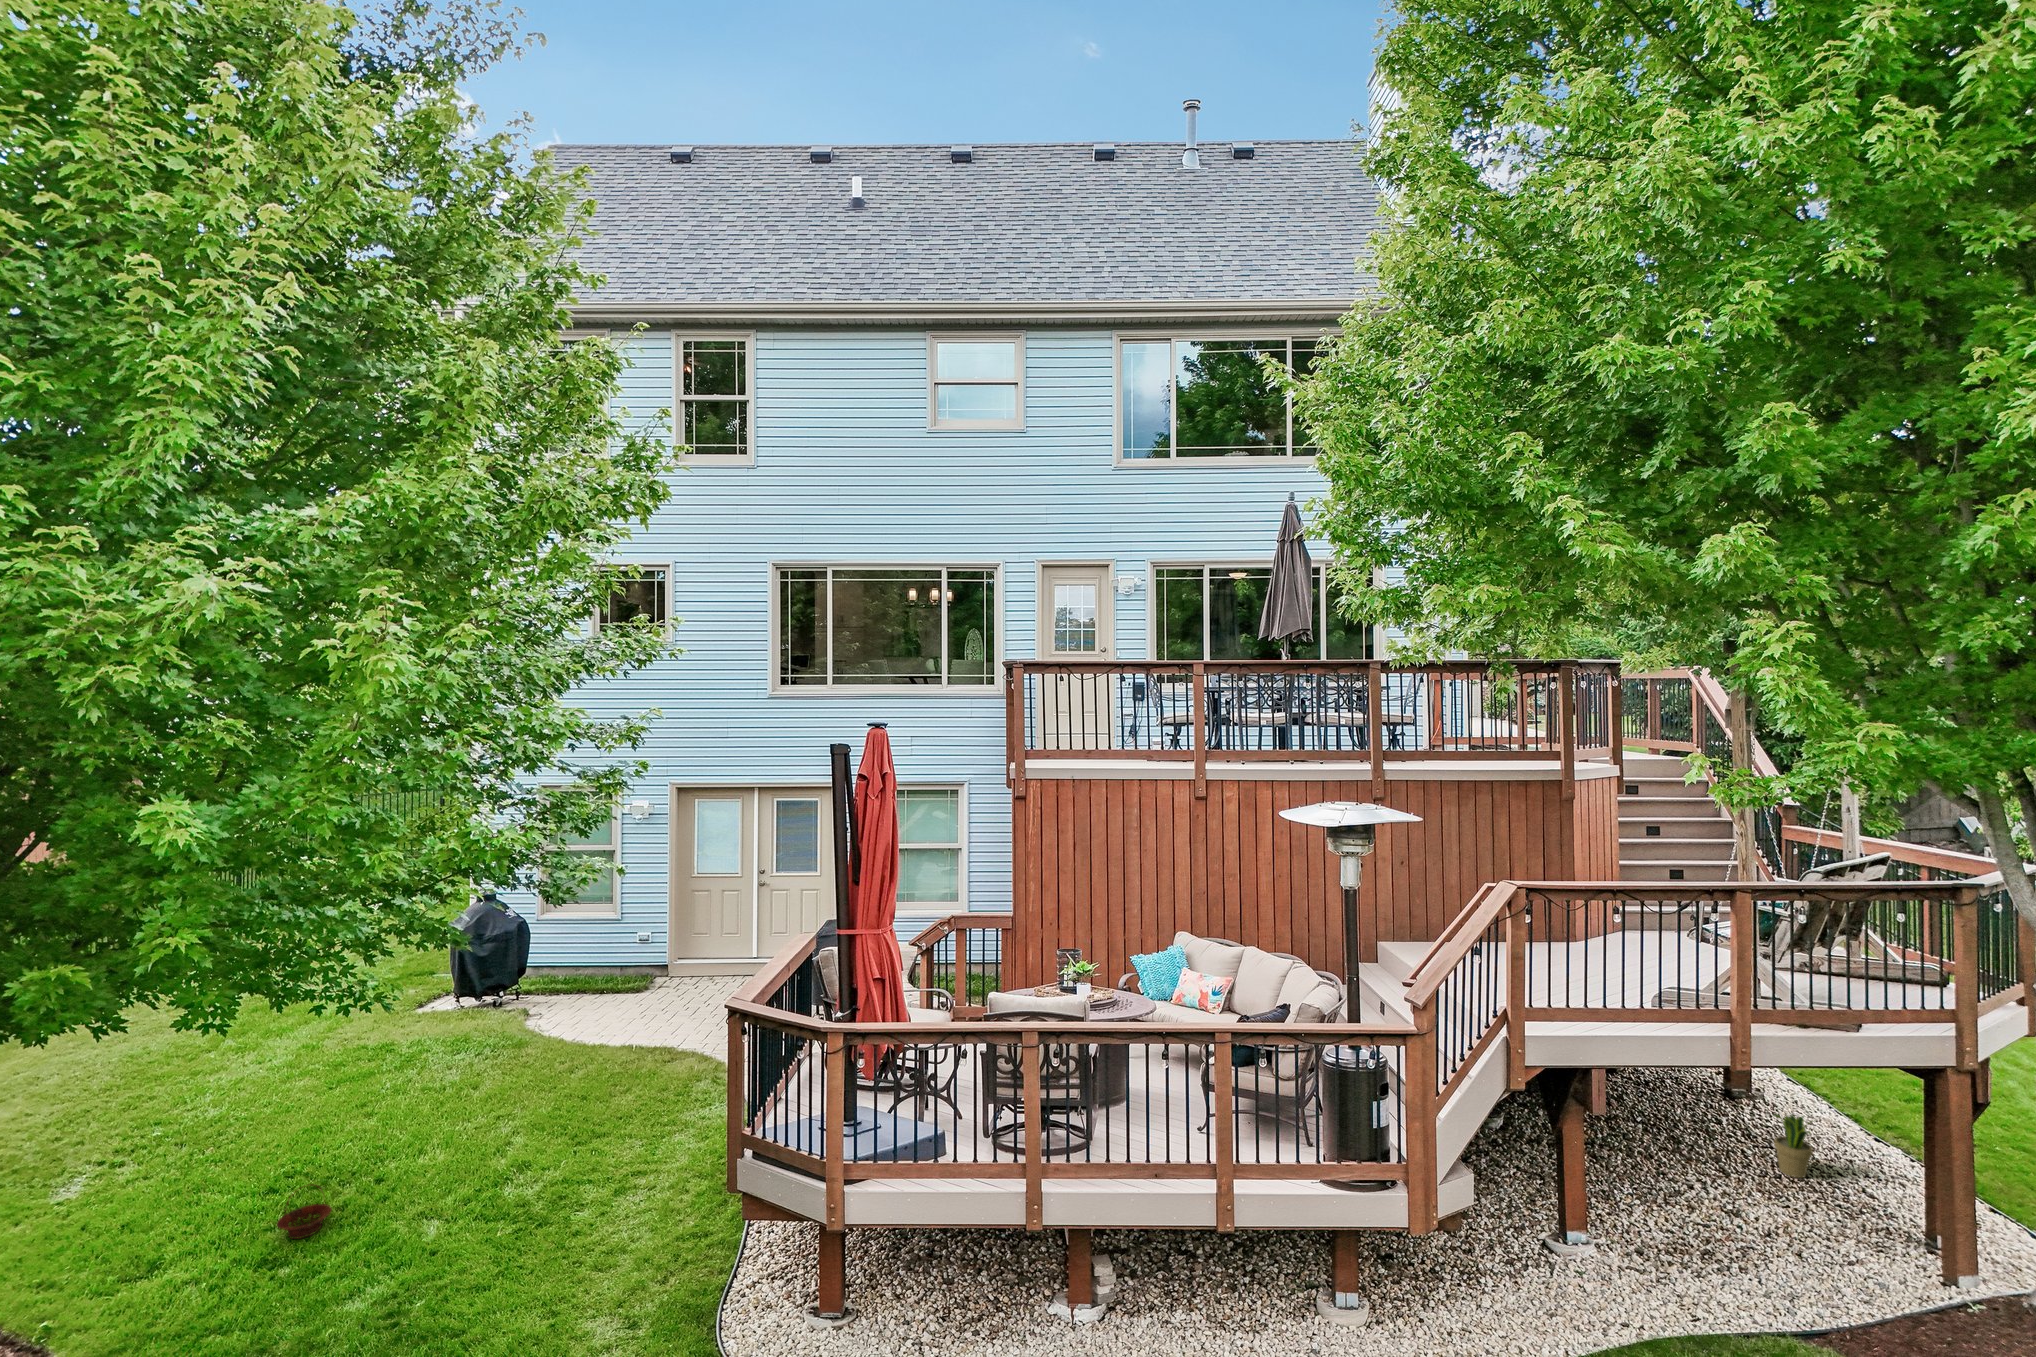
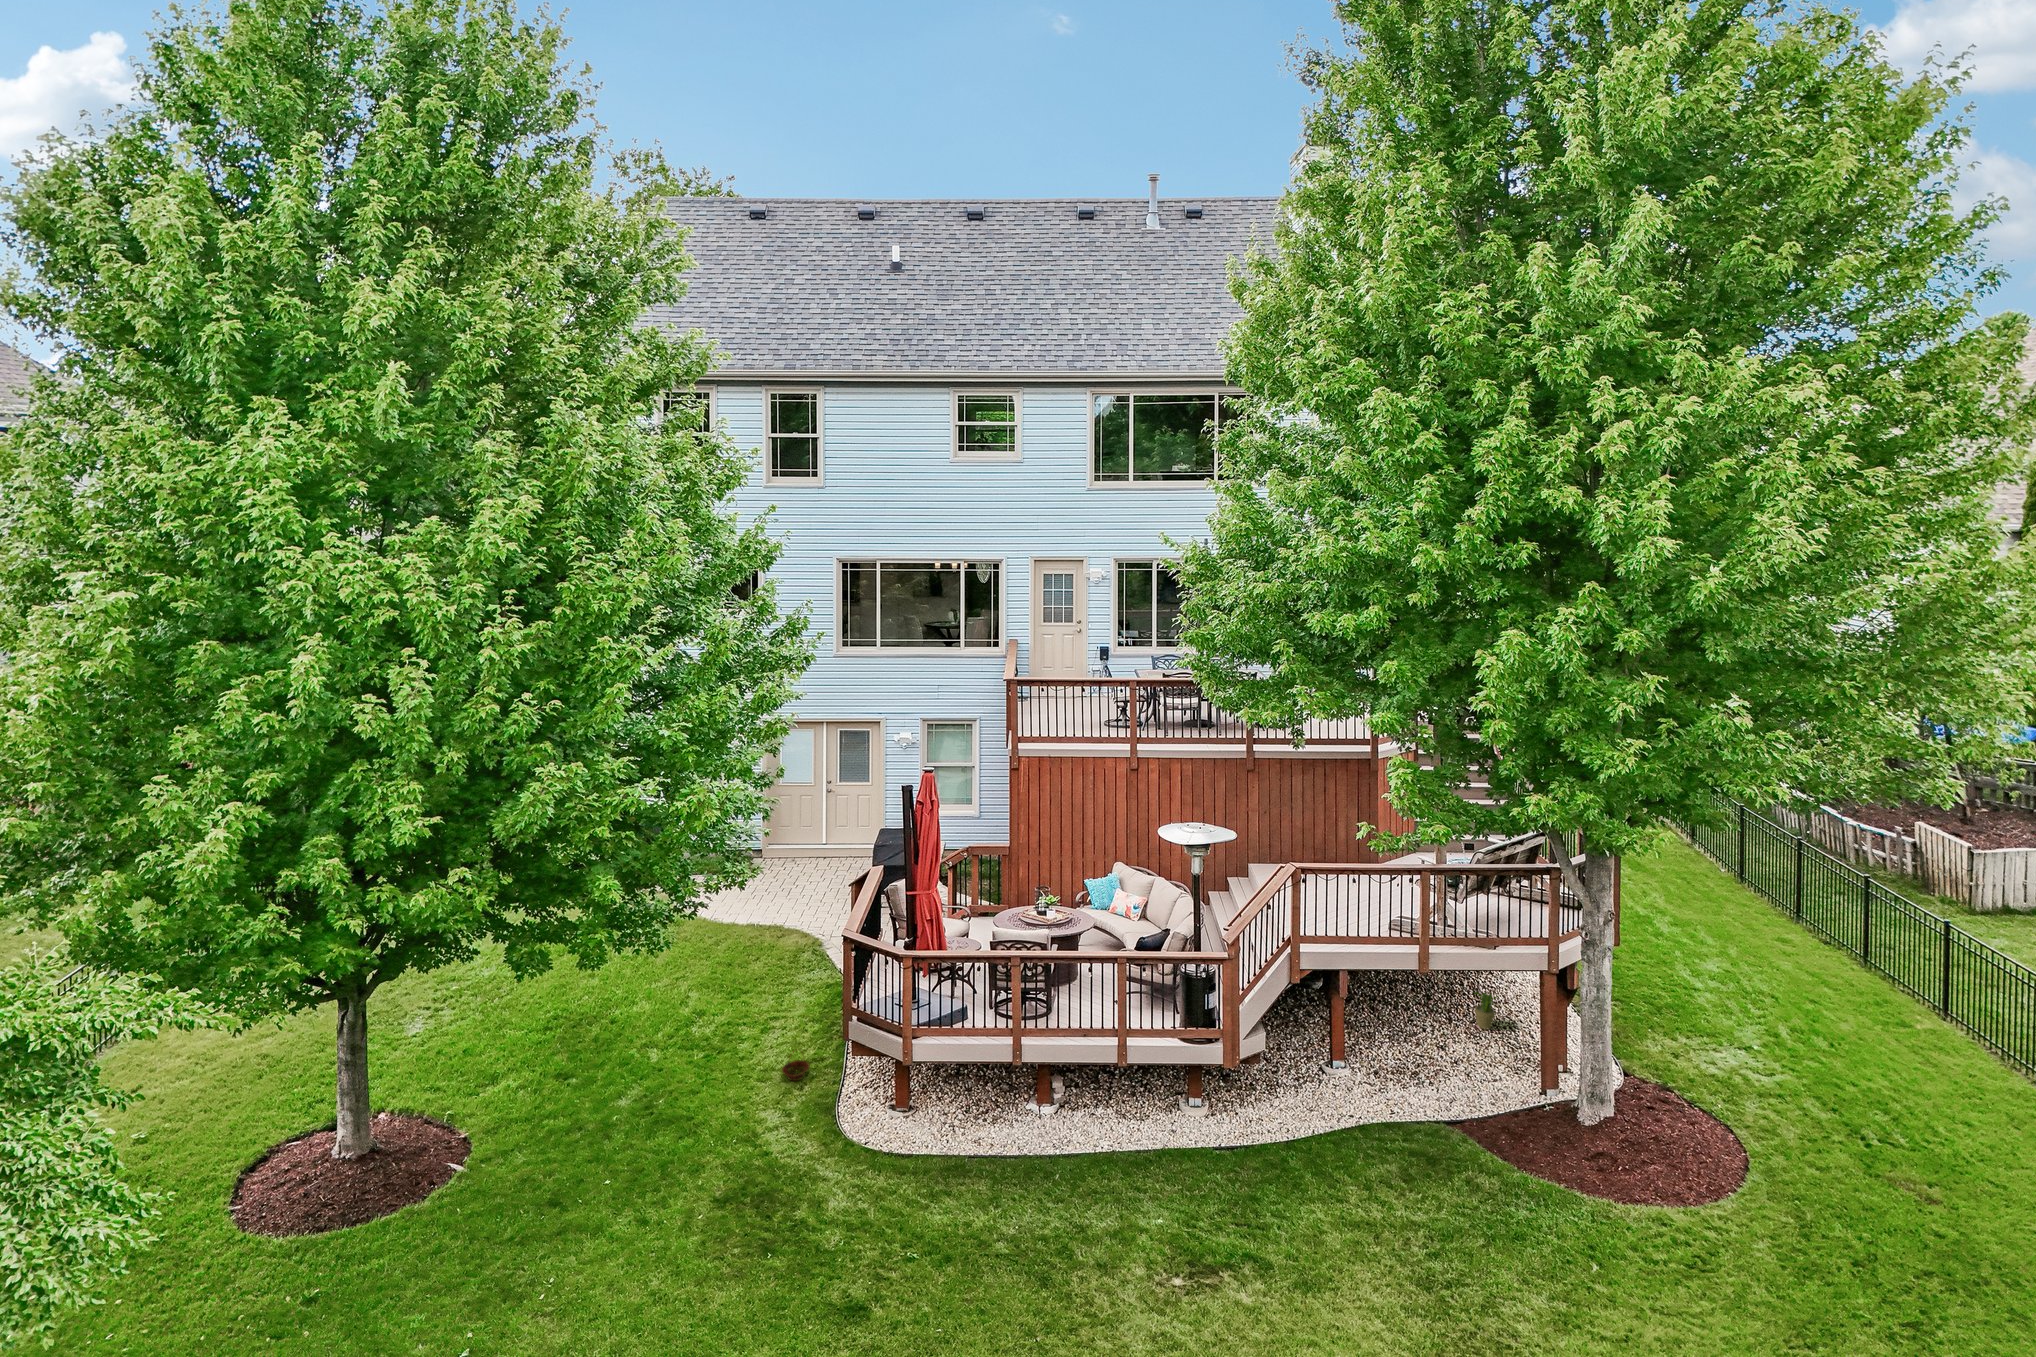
basket: present [277,1184,332,1239] -> present [782,1051,810,1081]

